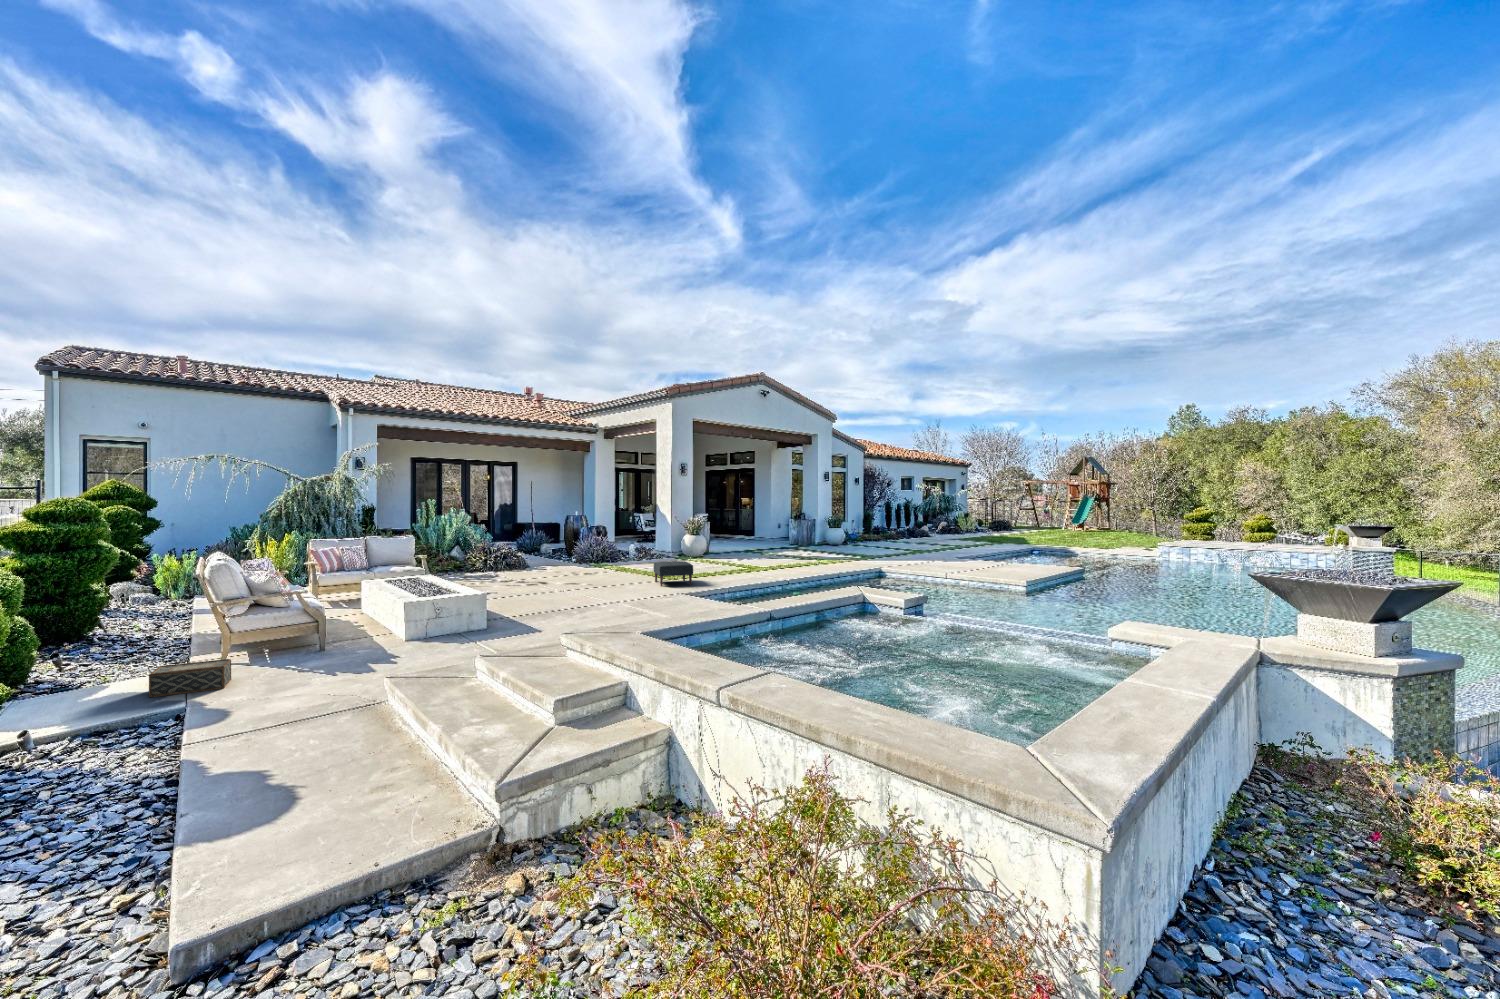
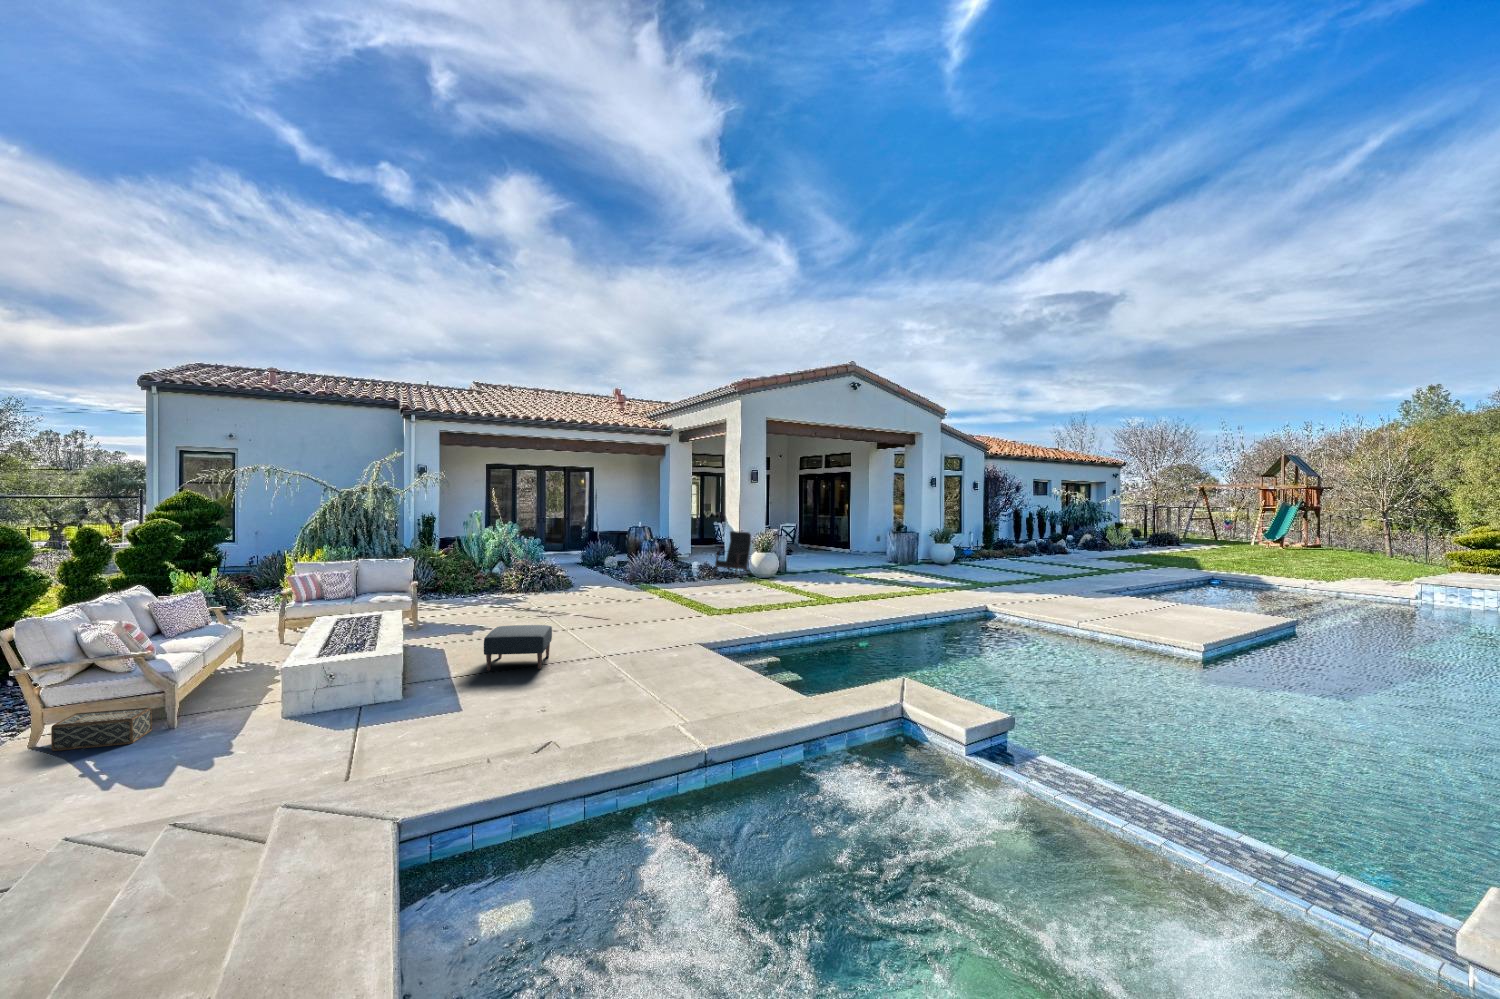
lounge chair: none [646,518,680,559] -> present [714,531,751,577]
ottoman: present [653,561,693,586] -> present [484,625,552,671]

